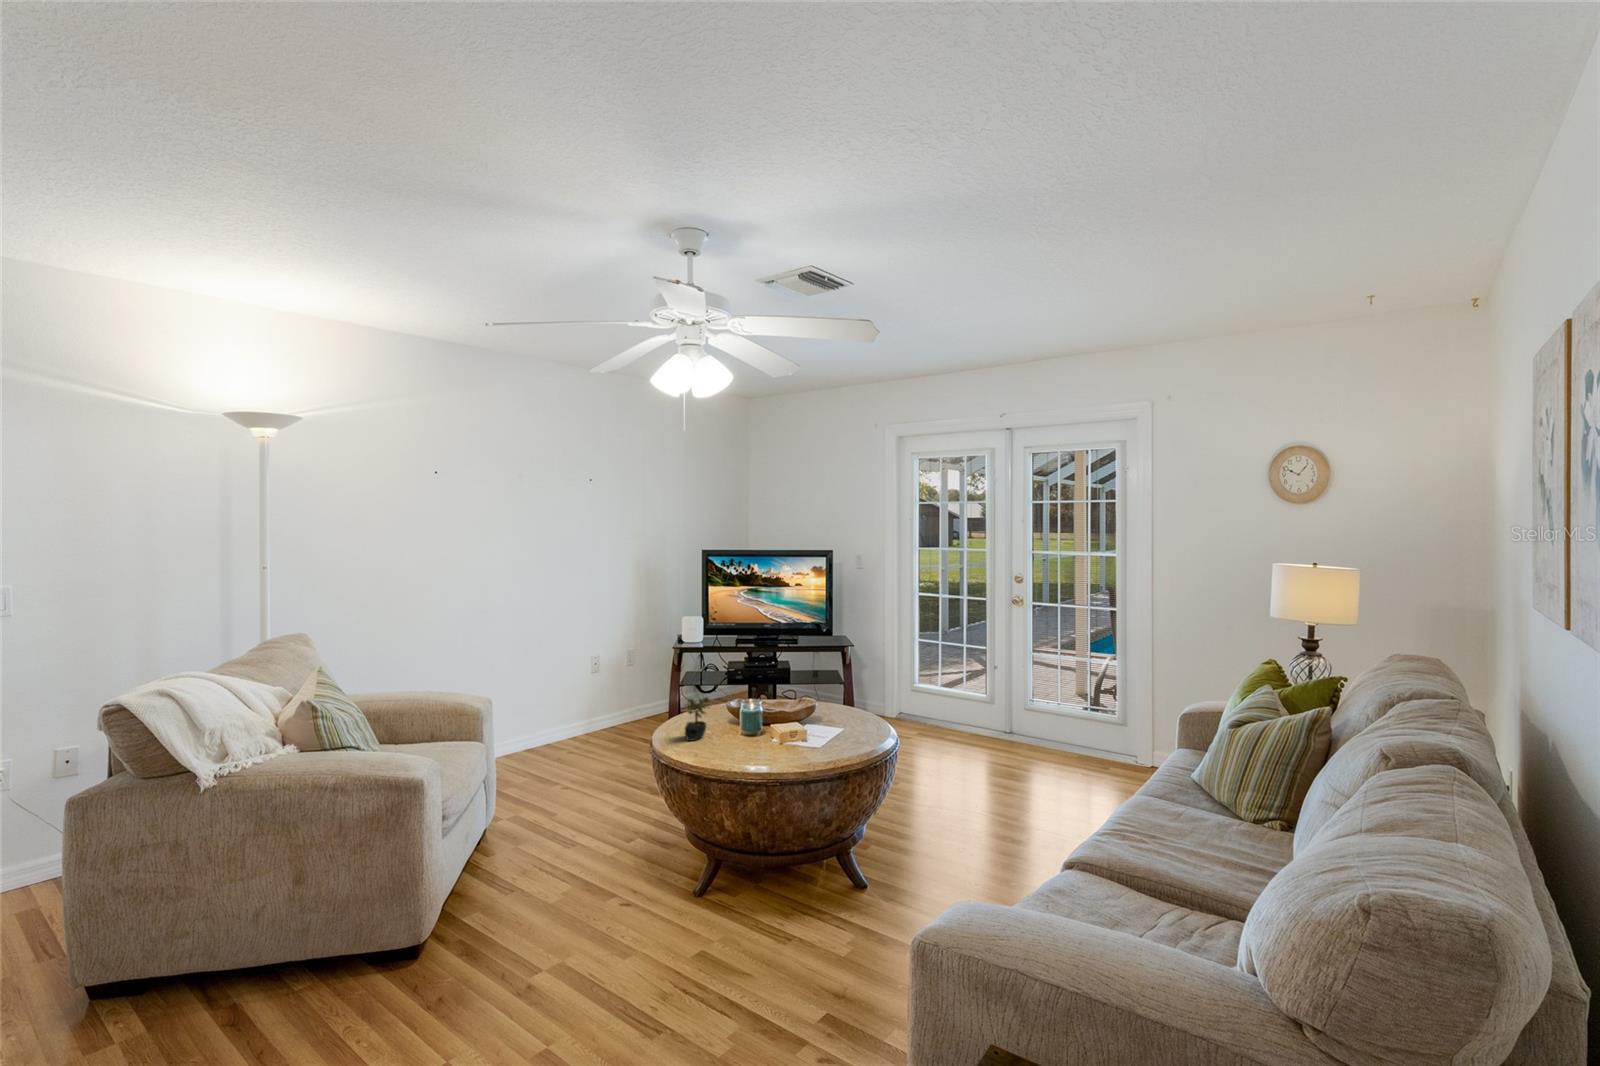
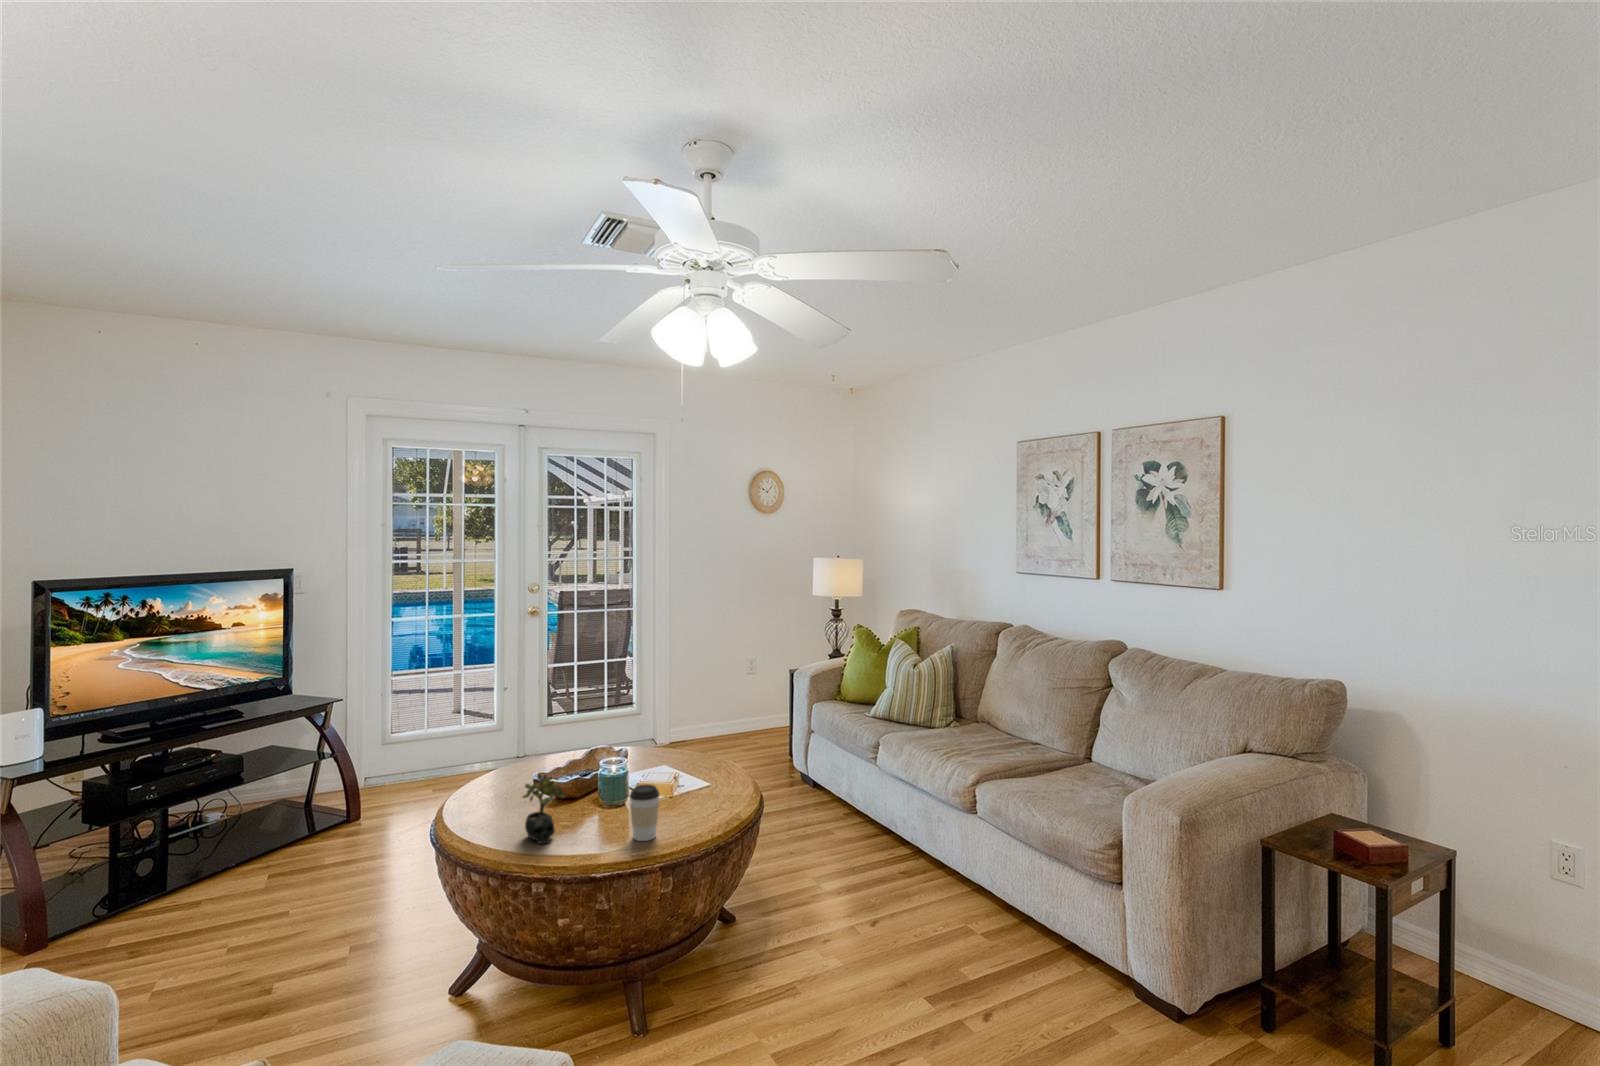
coffee cup: none [711,719,734,760] -> present [630,784,659,841]

